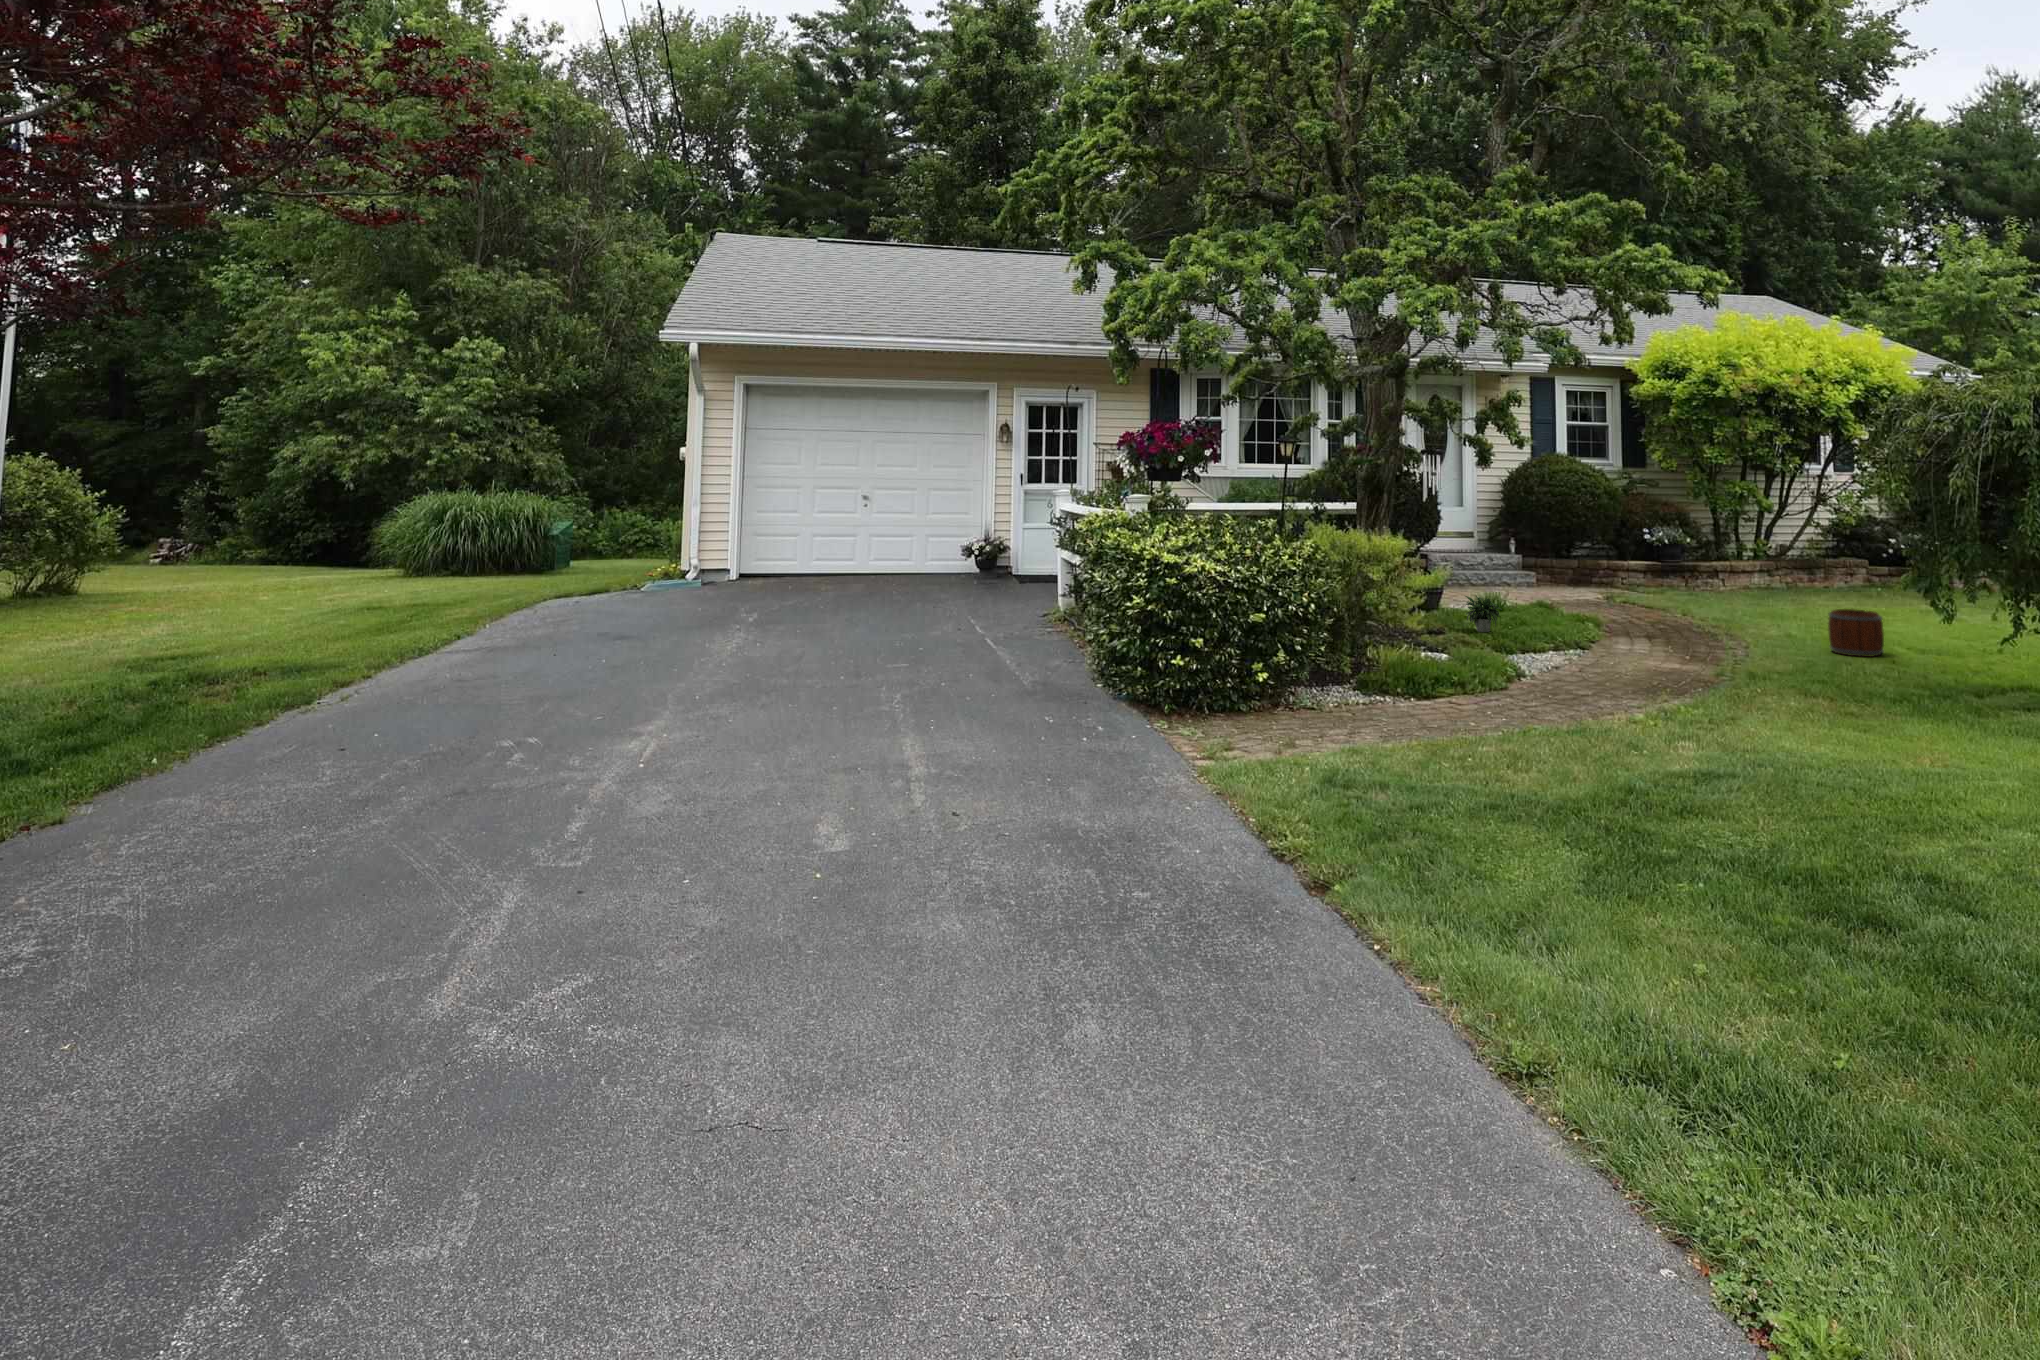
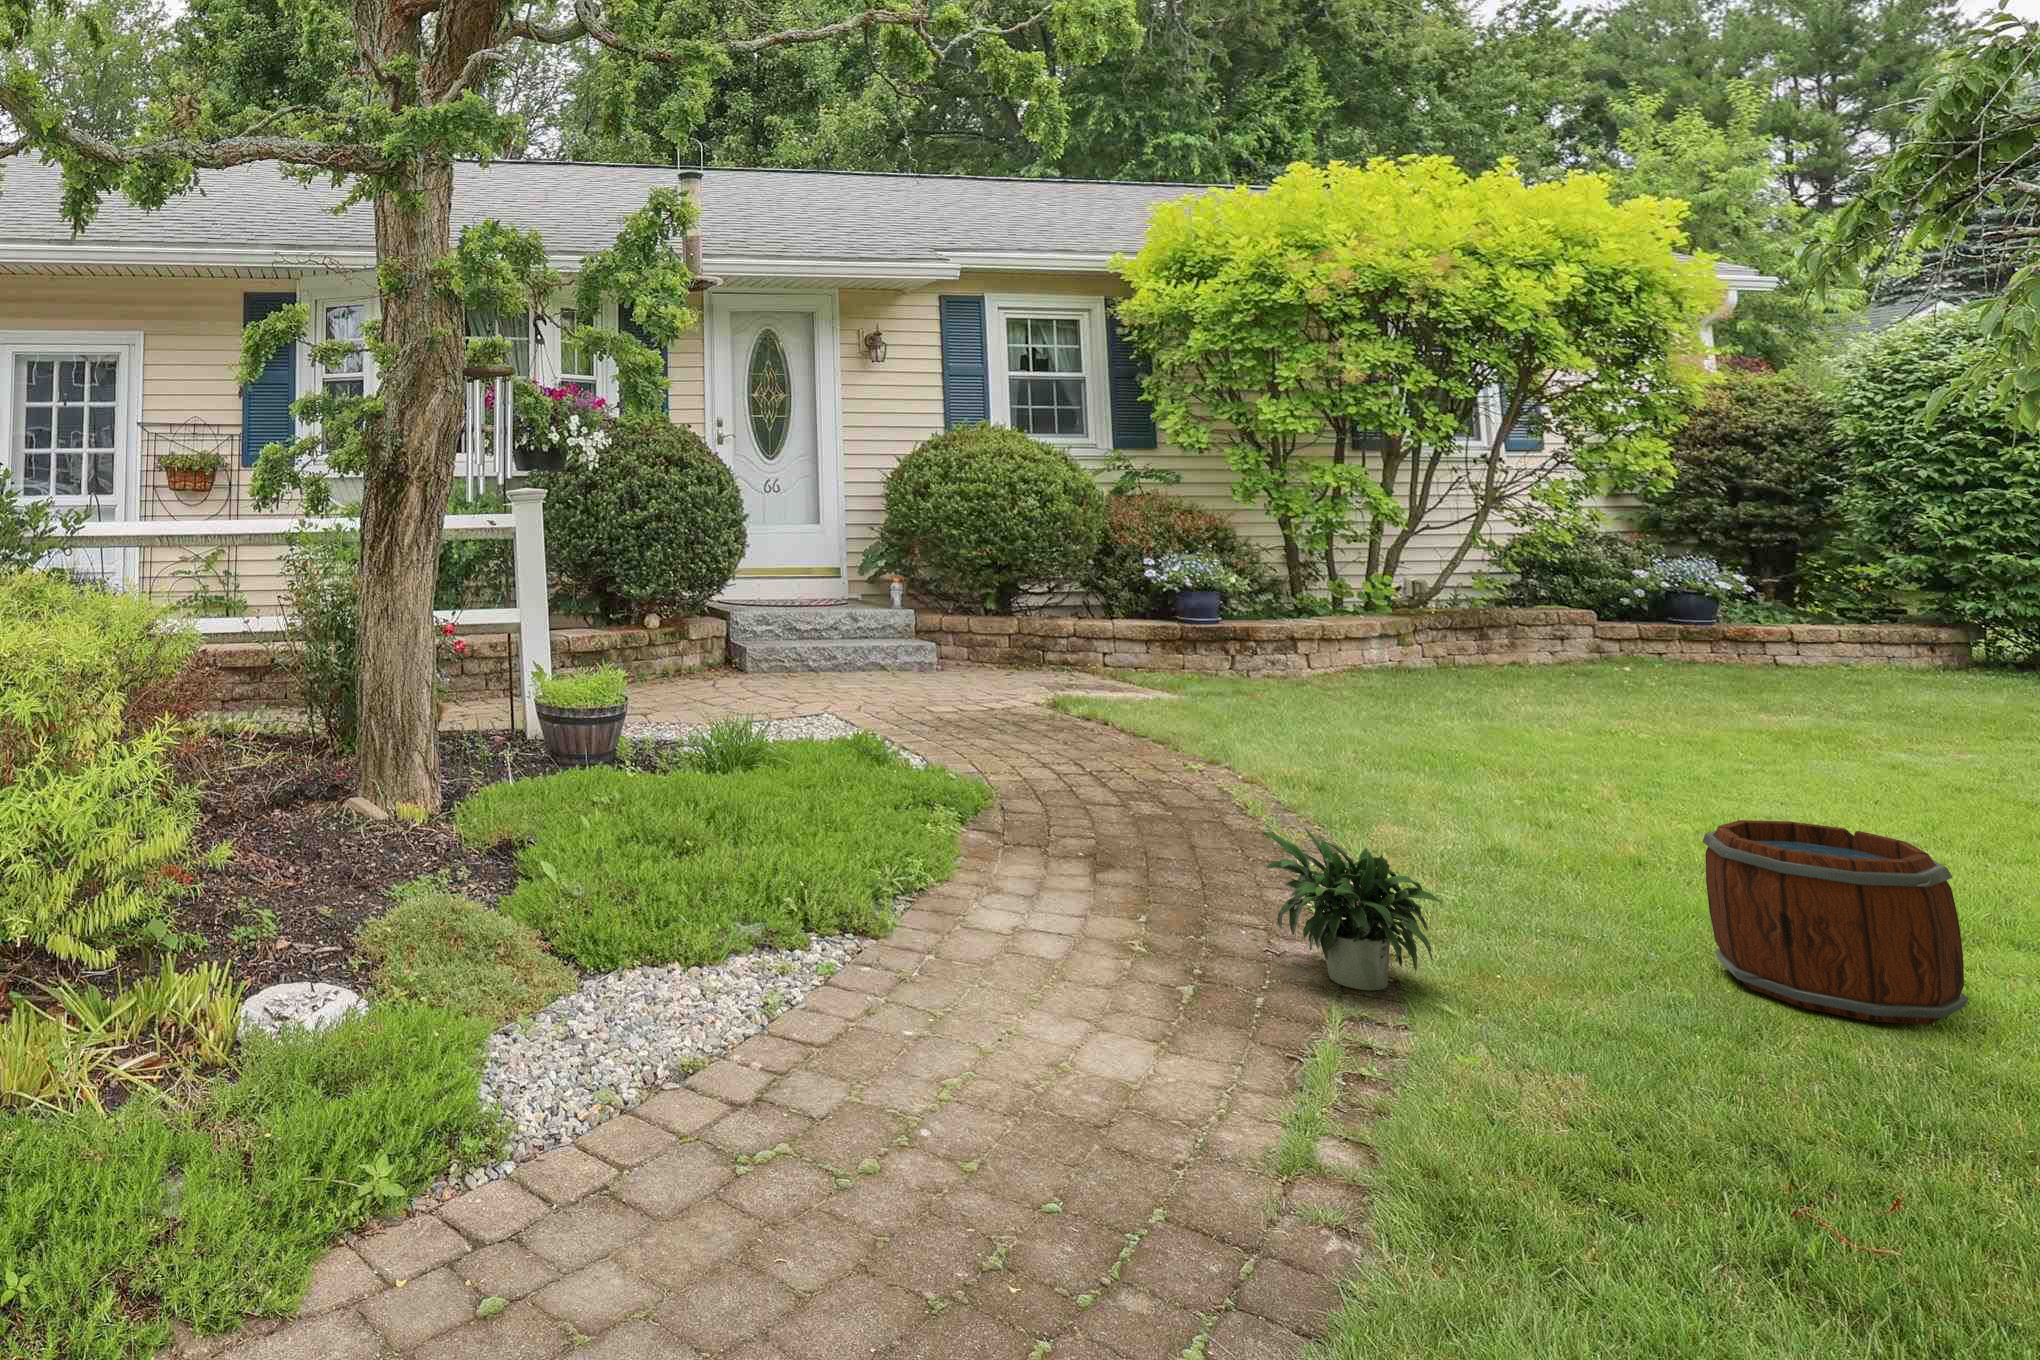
potted plant: present [1465,596,1501,632] -> present [1251,828,1442,991]

